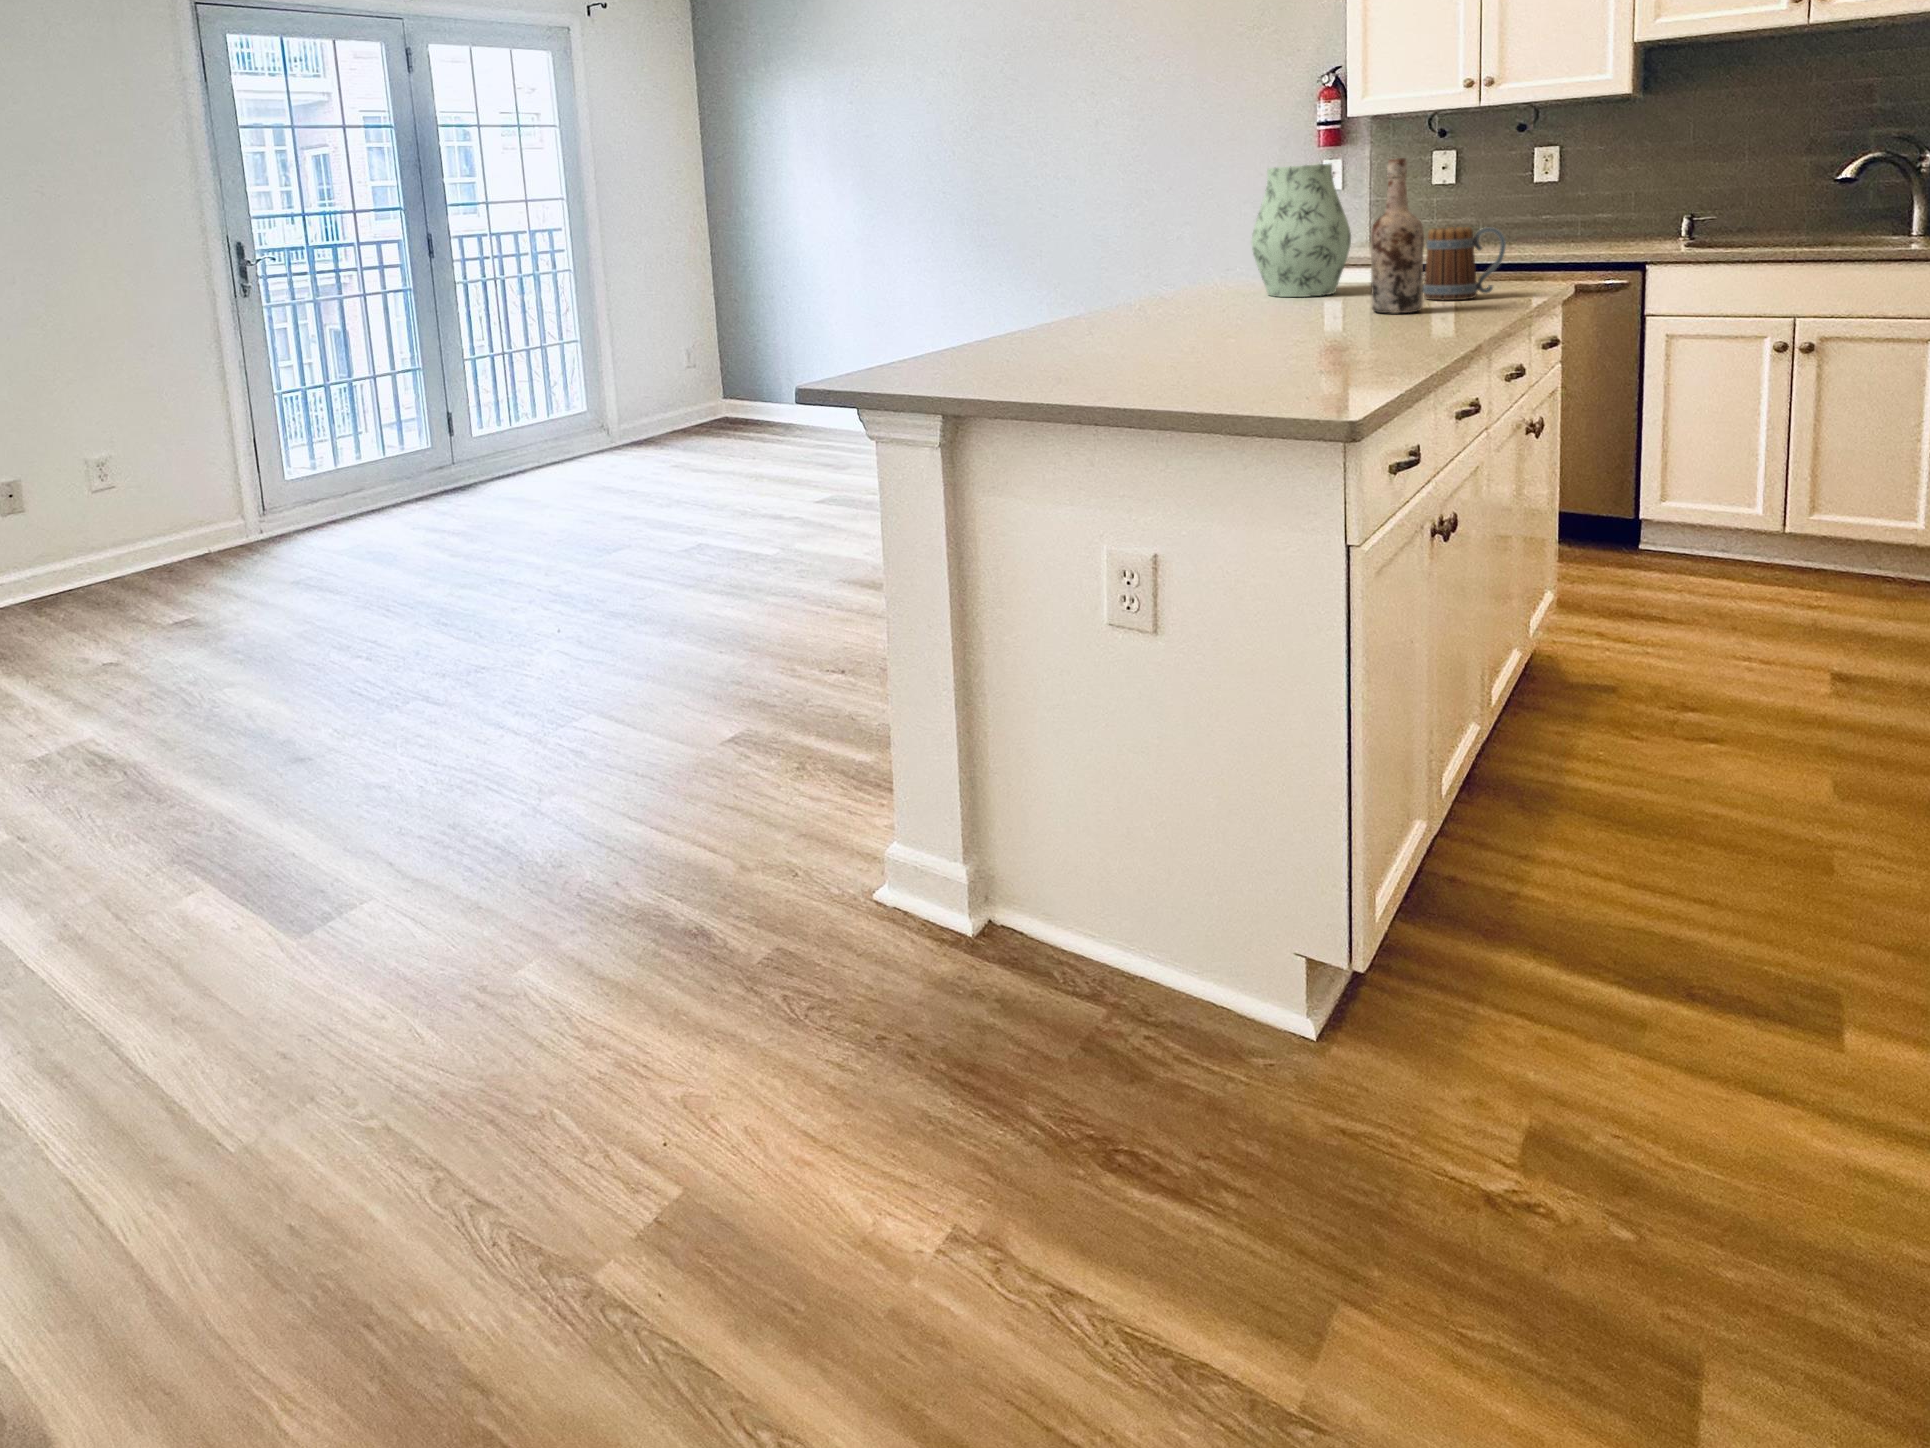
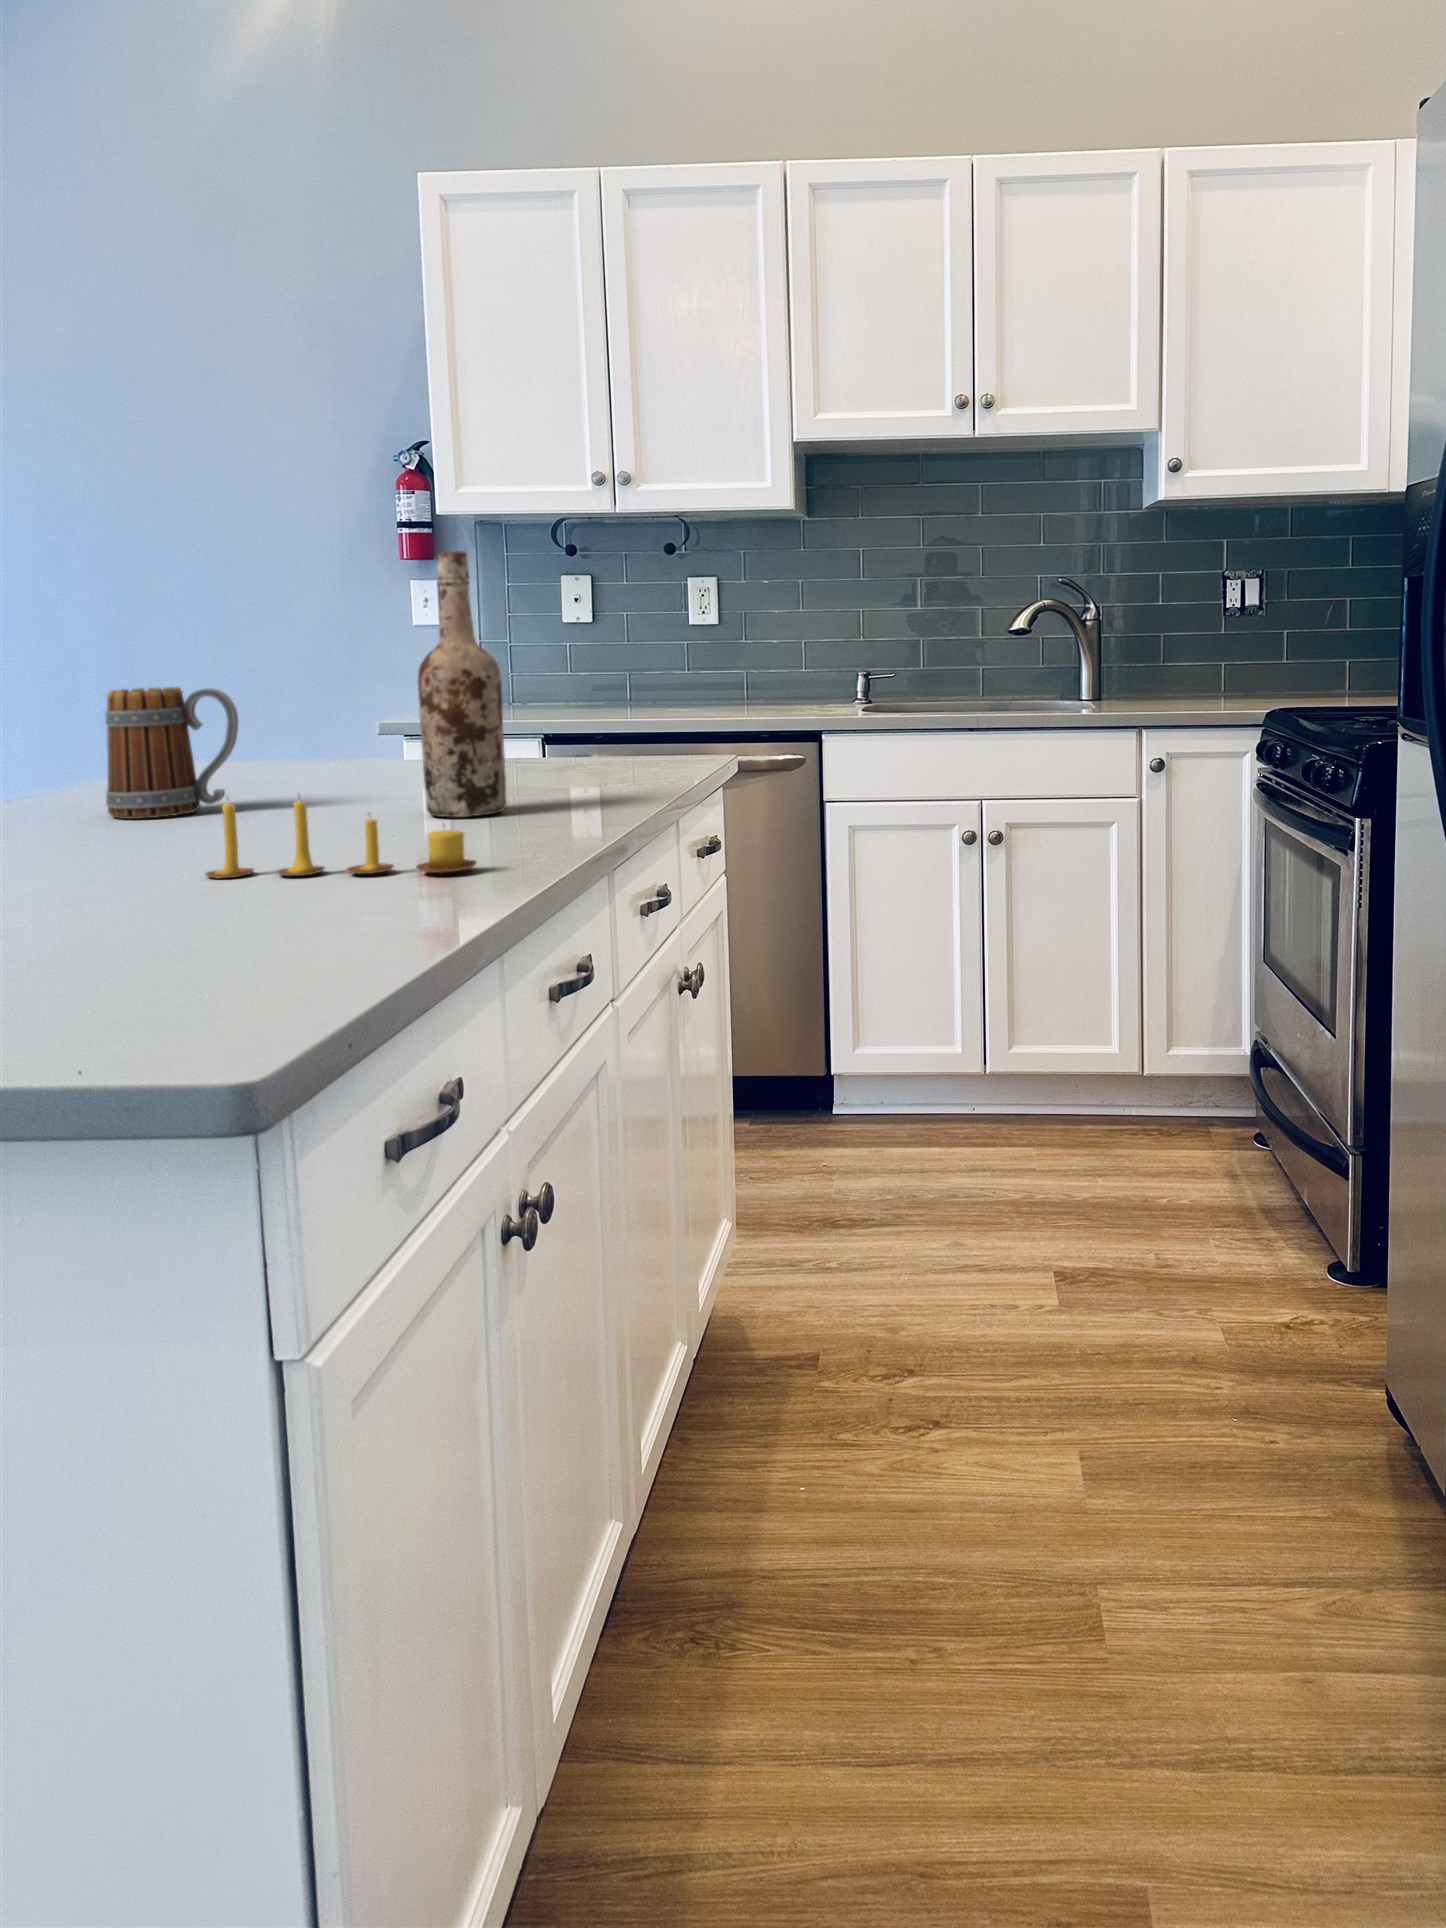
vase: present [1251,164,1351,297] -> none [240,564,408,792]
mug: present [1423,227,1506,300] -> present [106,687,238,819]
candle: none [1267,296,1420,341] -> present [206,801,476,879]

